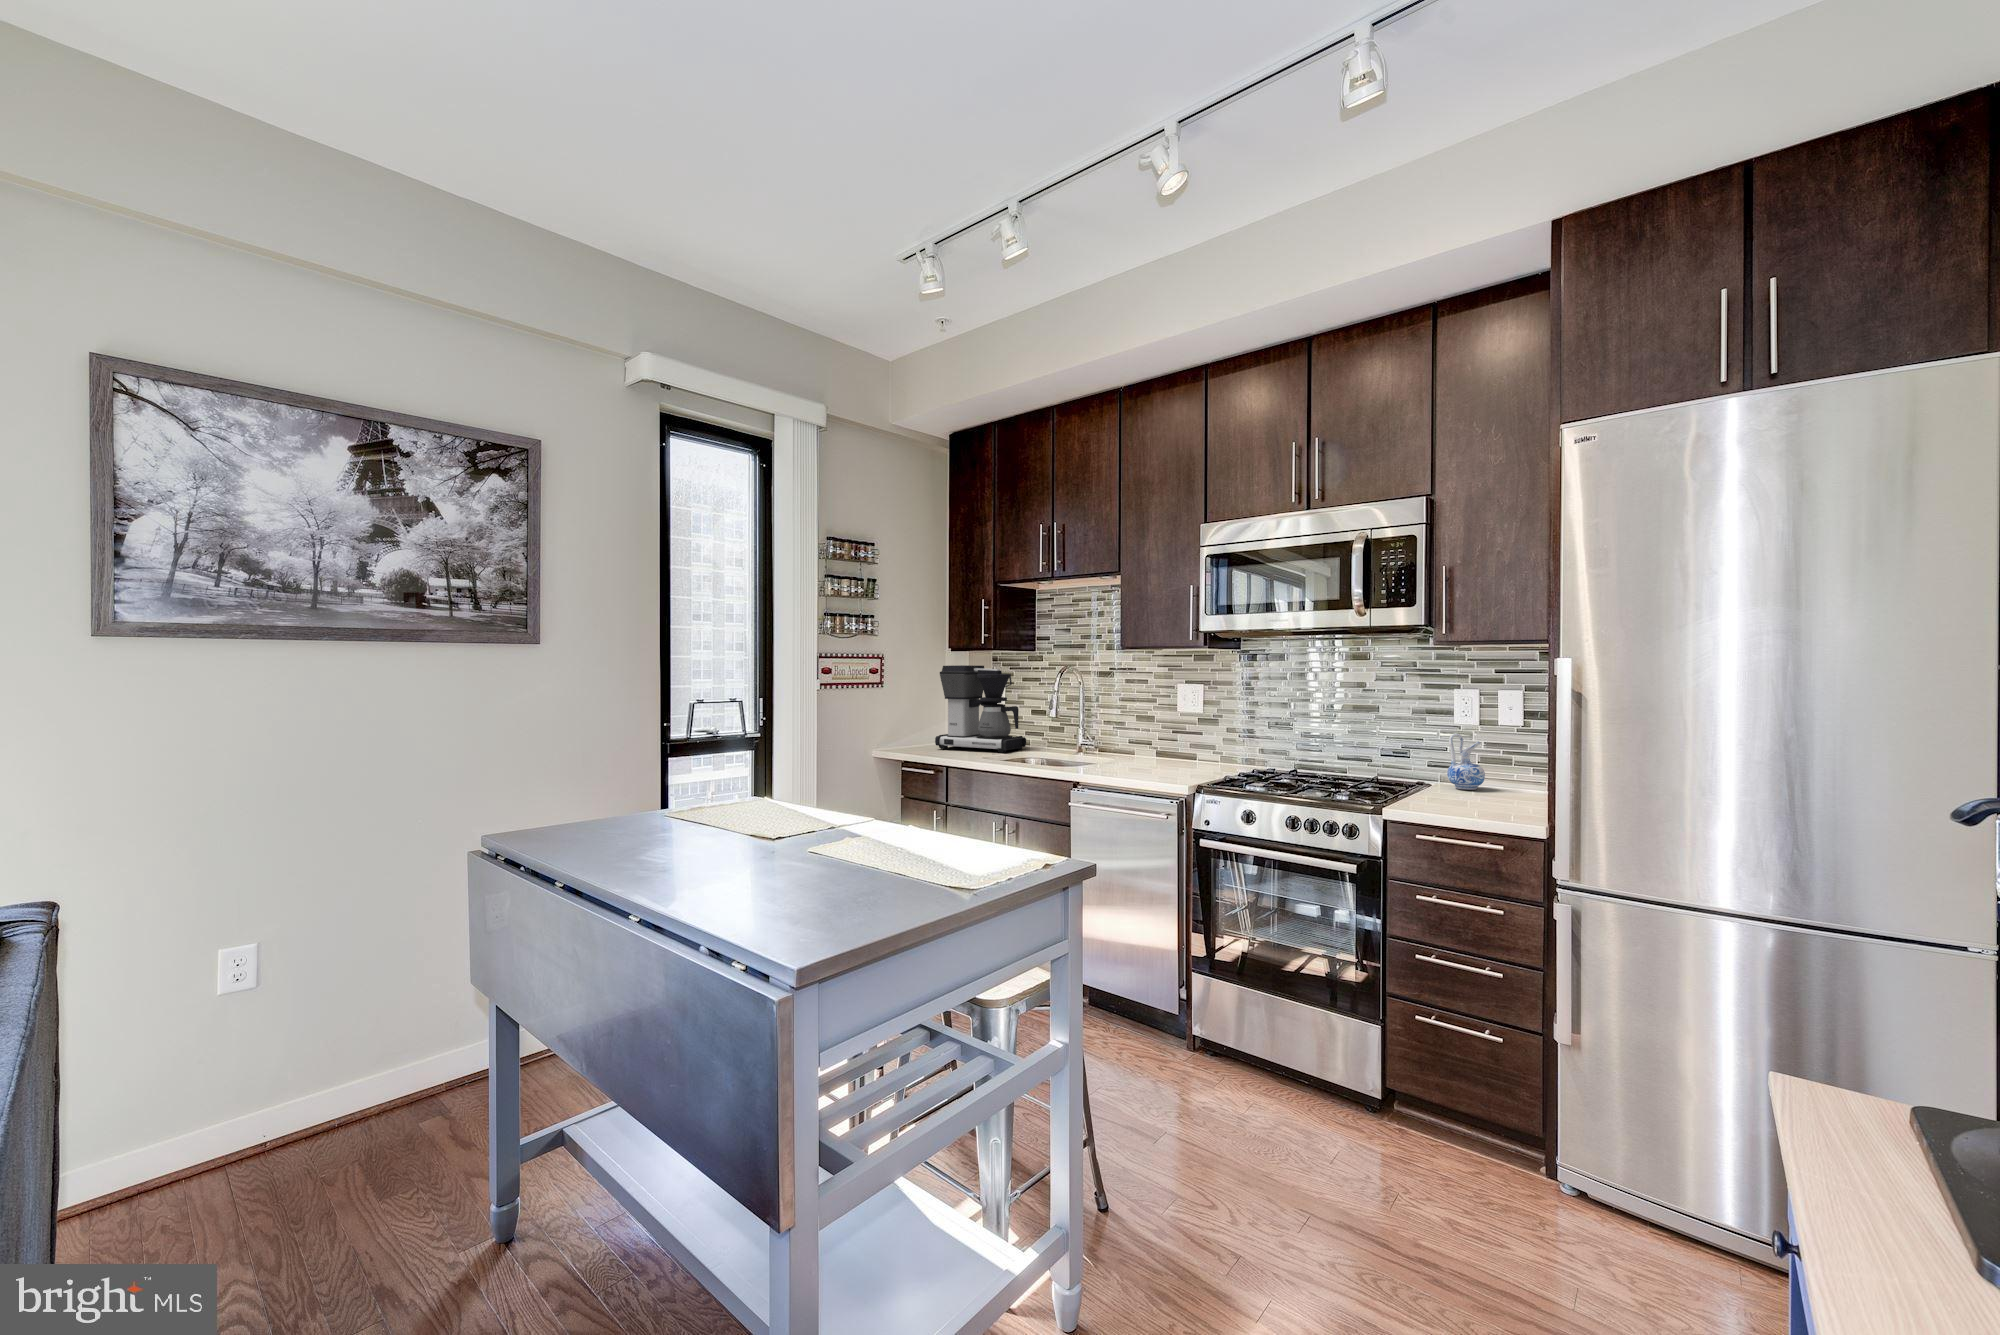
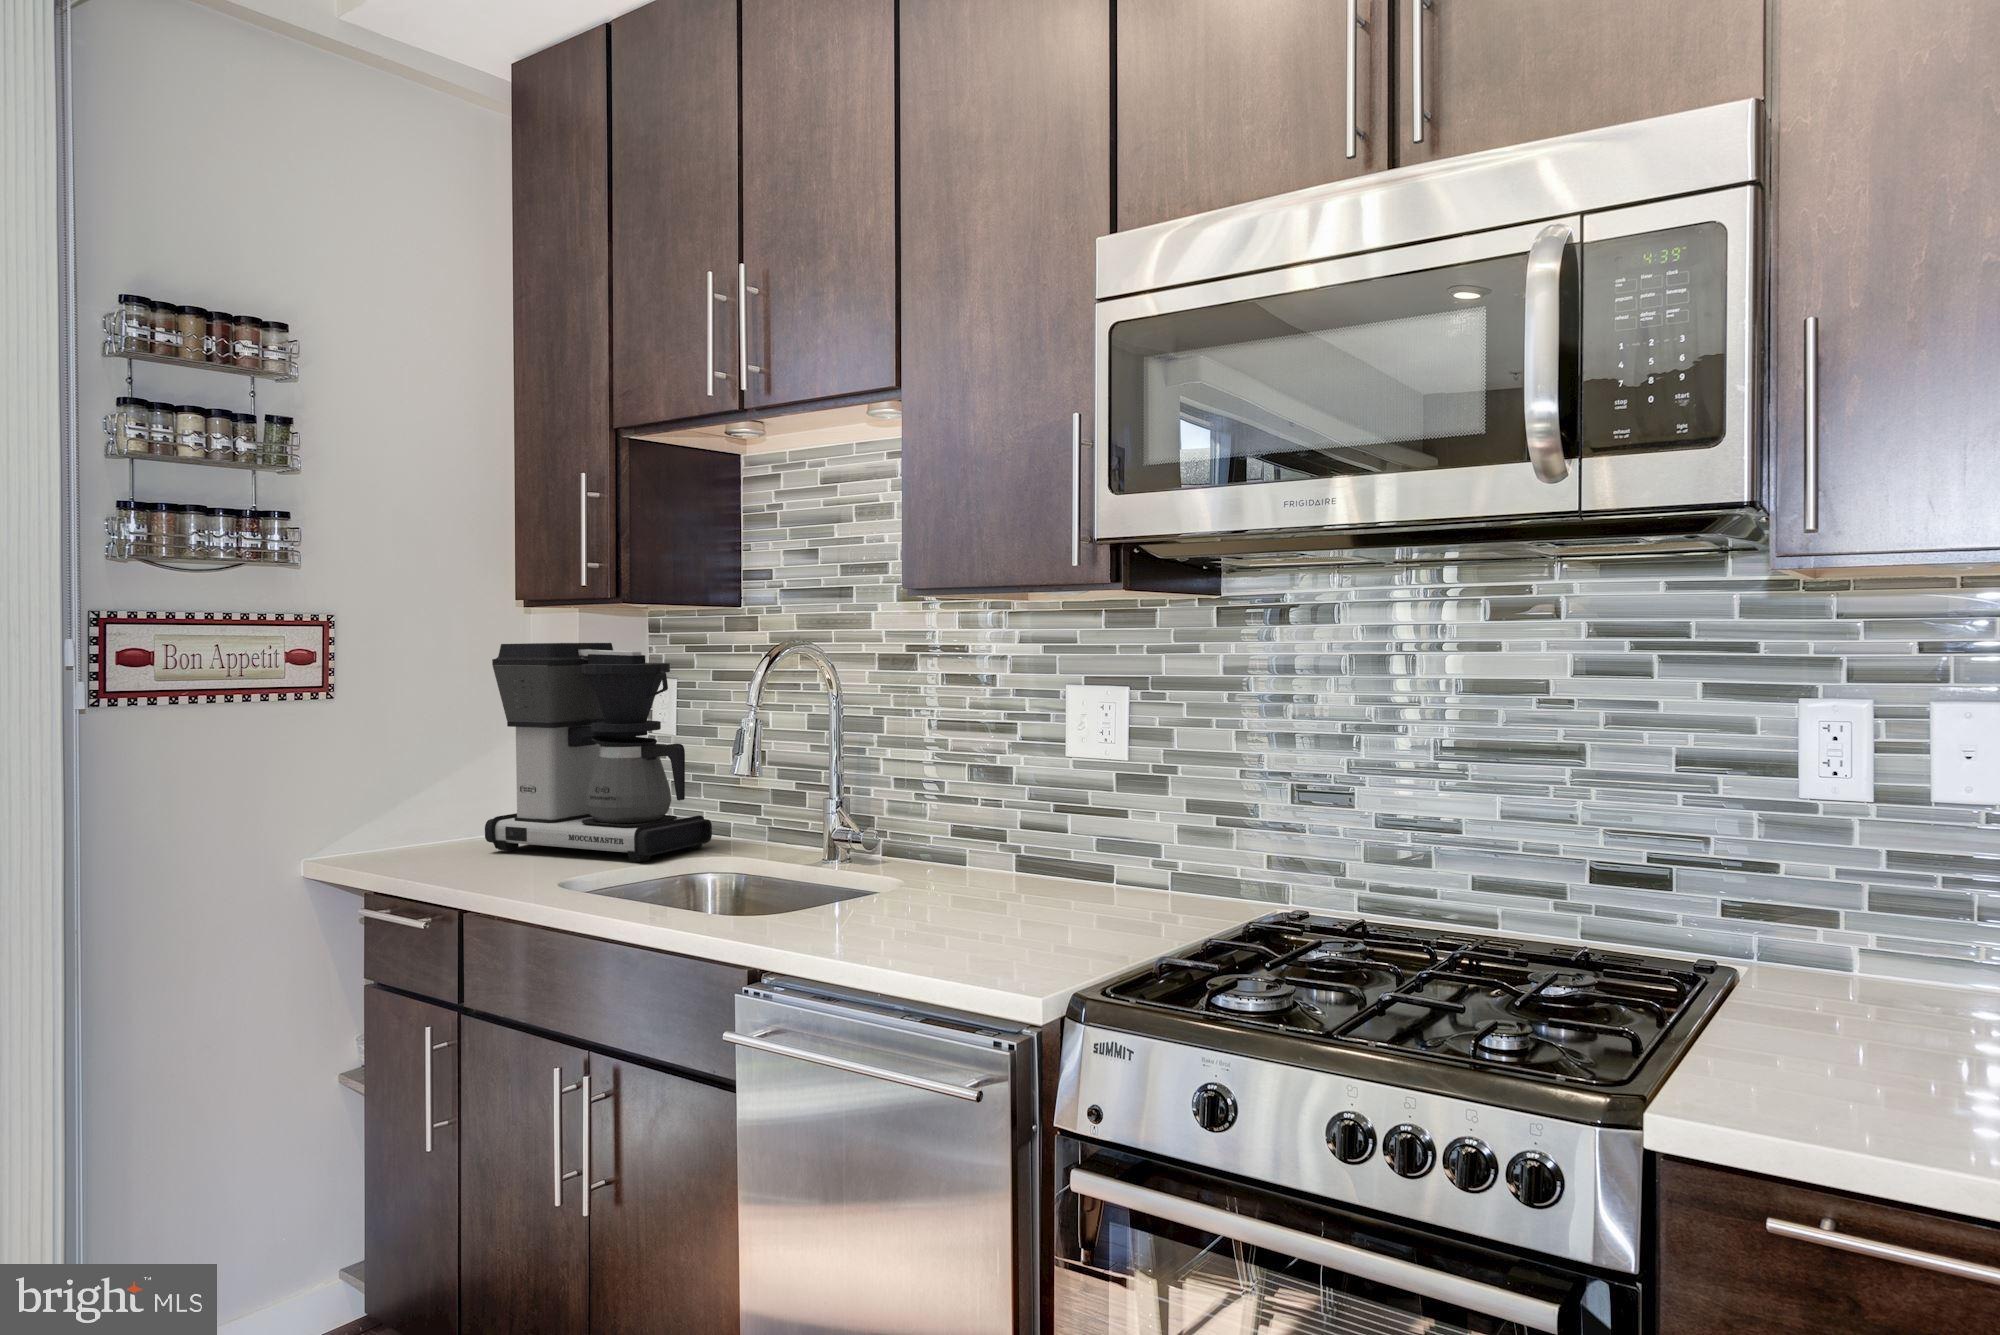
ceramic pitcher: present [1447,733,1485,790] -> none [1792,833,1906,1000]

